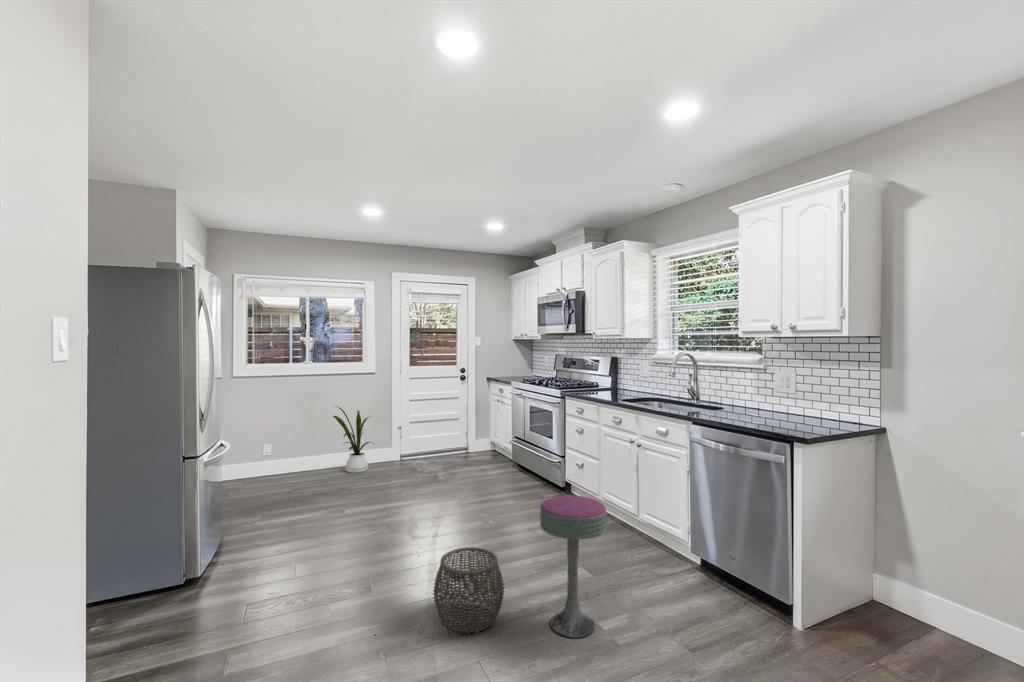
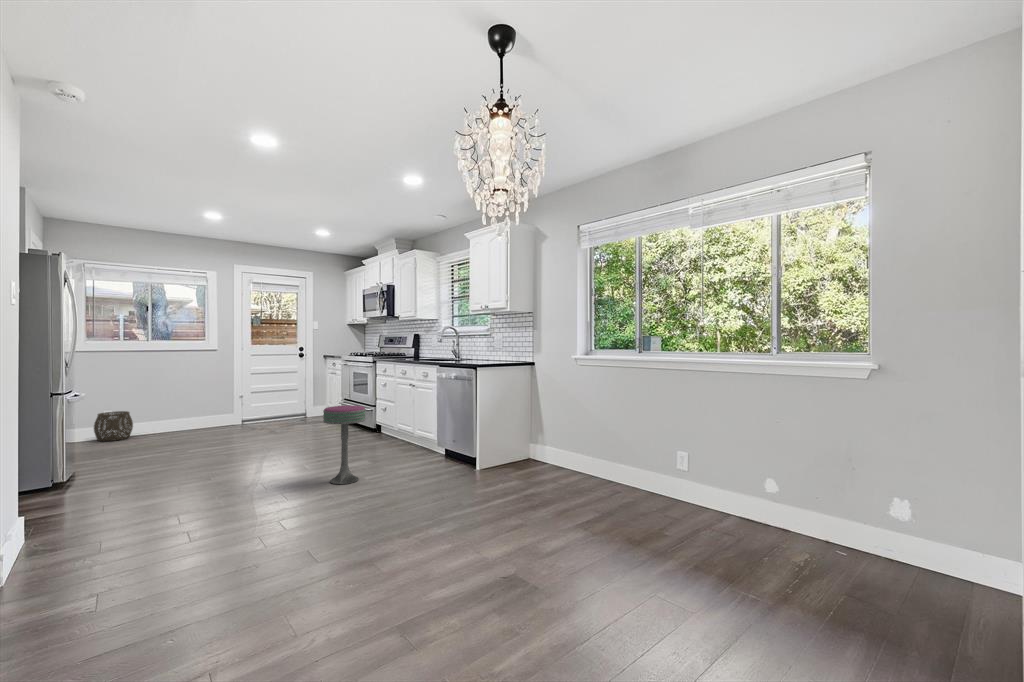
house plant: present [333,406,374,473] -> none [178,376,219,431]
woven basket: present [433,547,504,634] -> present [94,411,133,441]

